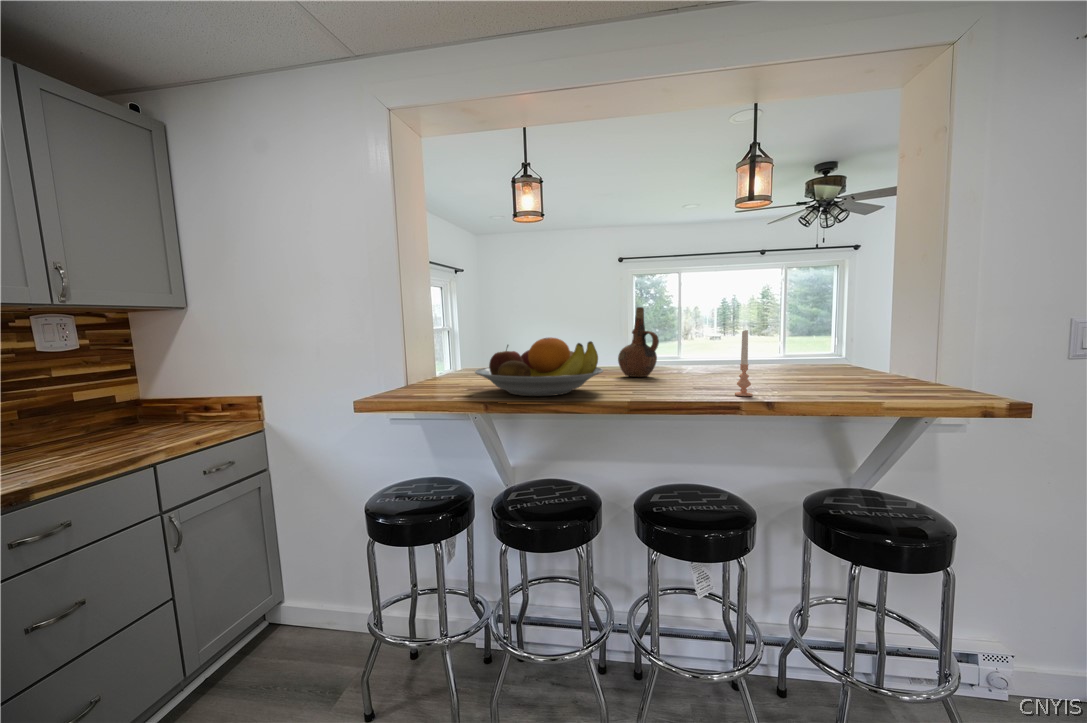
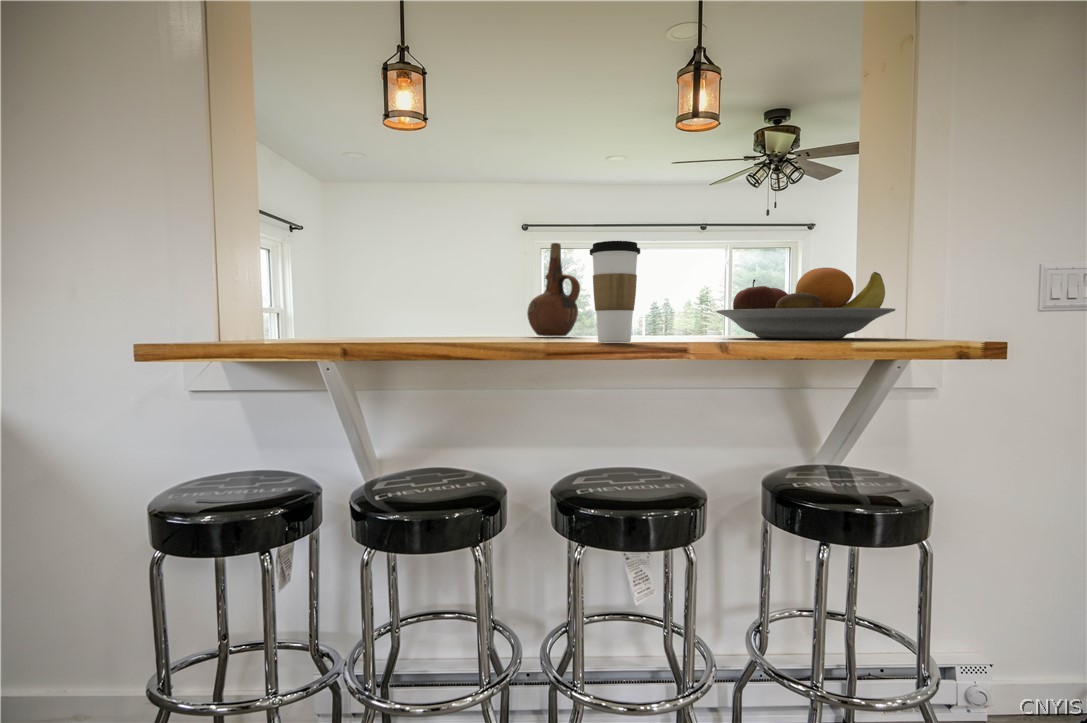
candle: present [735,330,753,396] -> none [675,250,698,341]
coffee cup: none [673,332,710,402] -> present [590,241,640,343]
fruit bowl: present [475,338,603,396] -> present [716,268,895,339]

